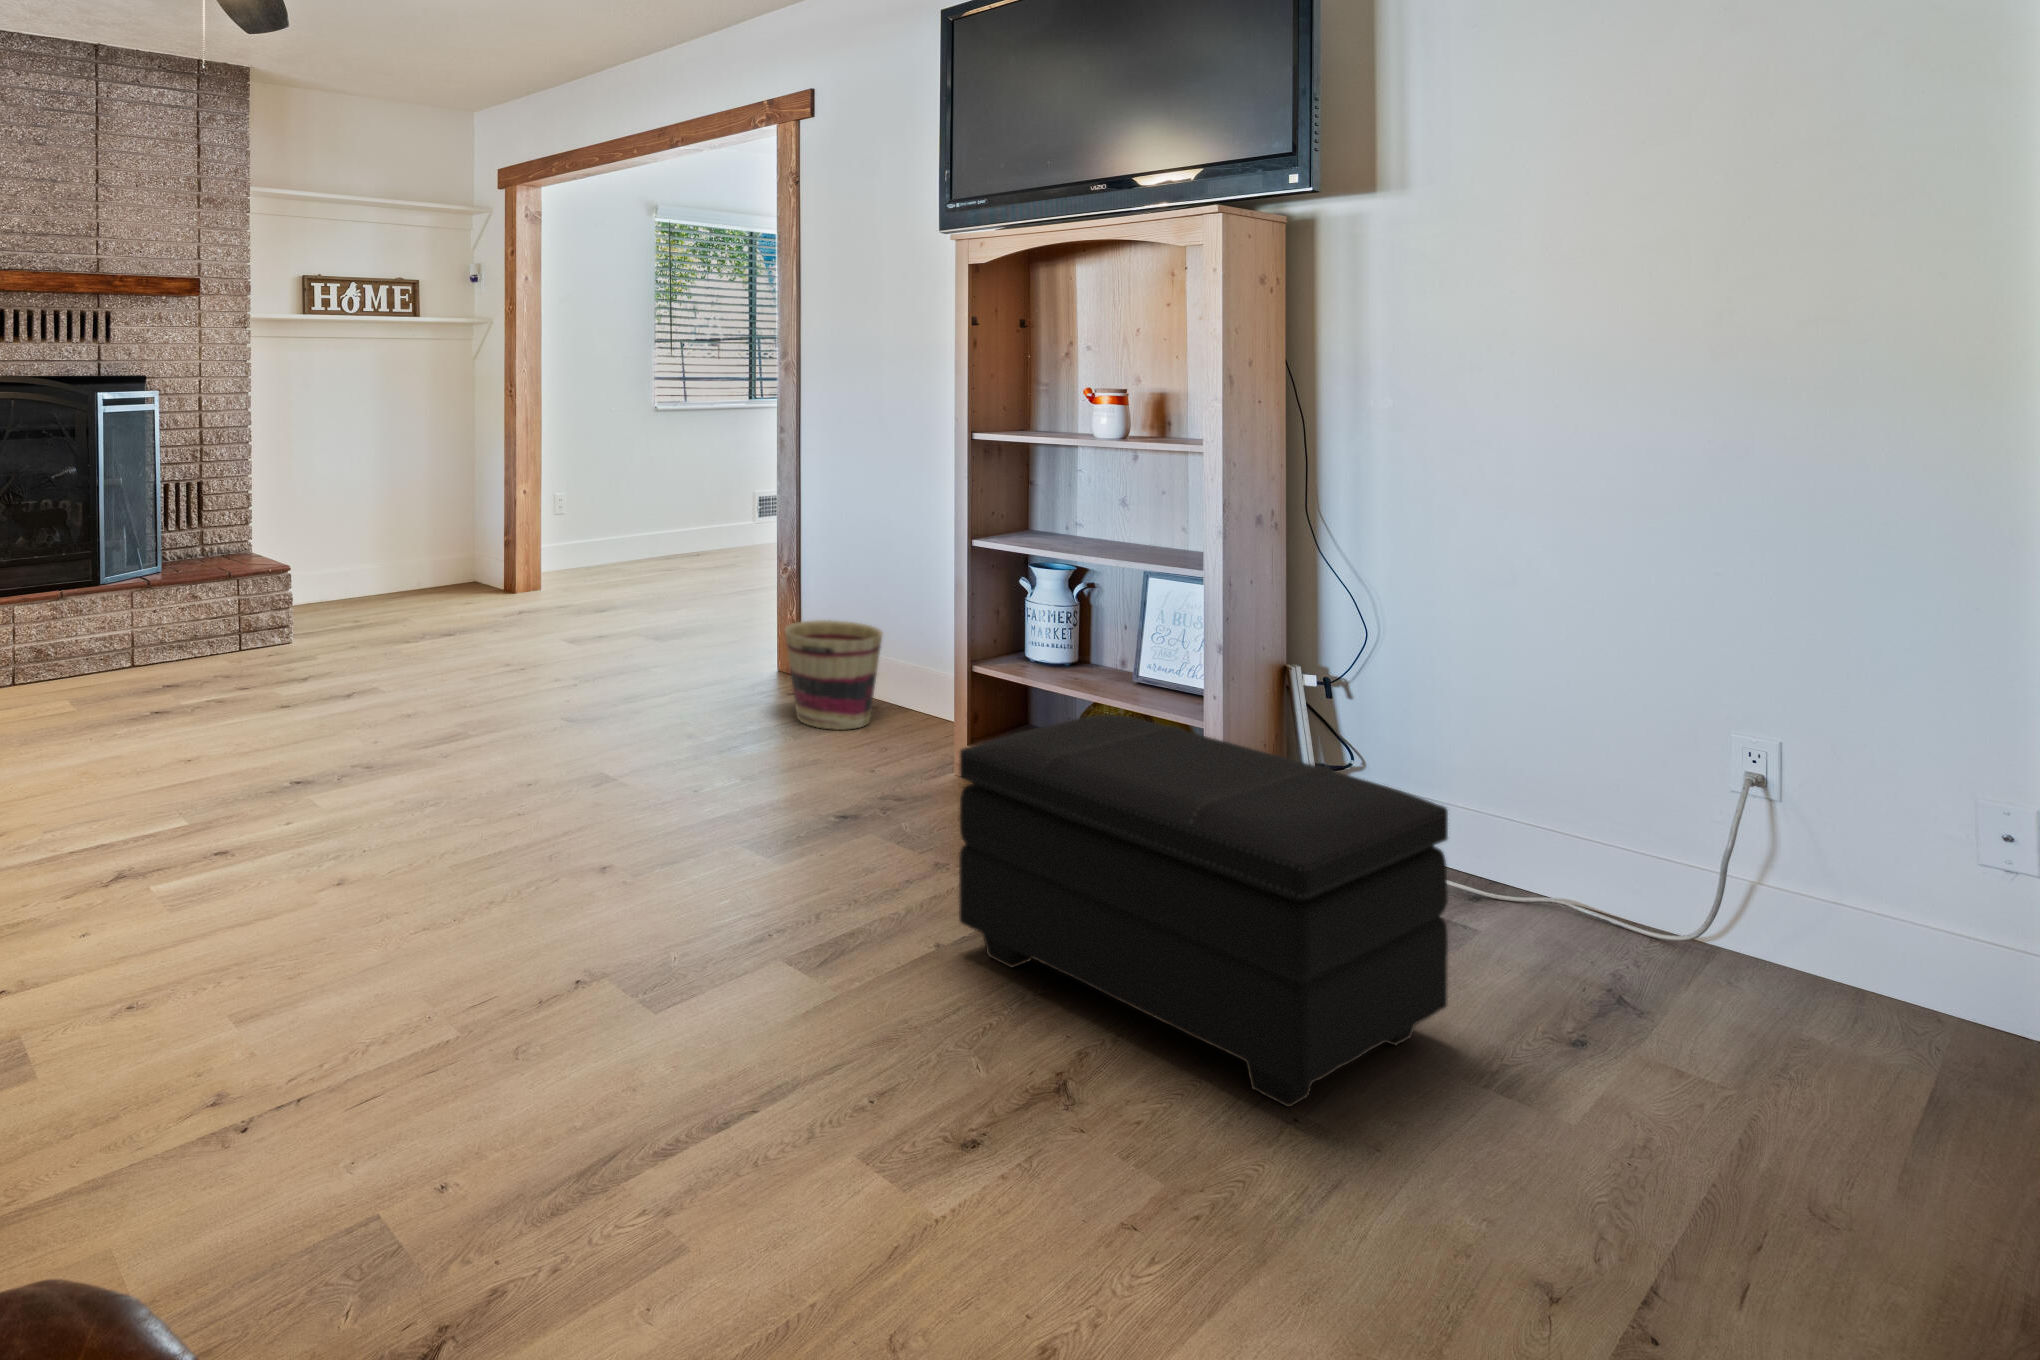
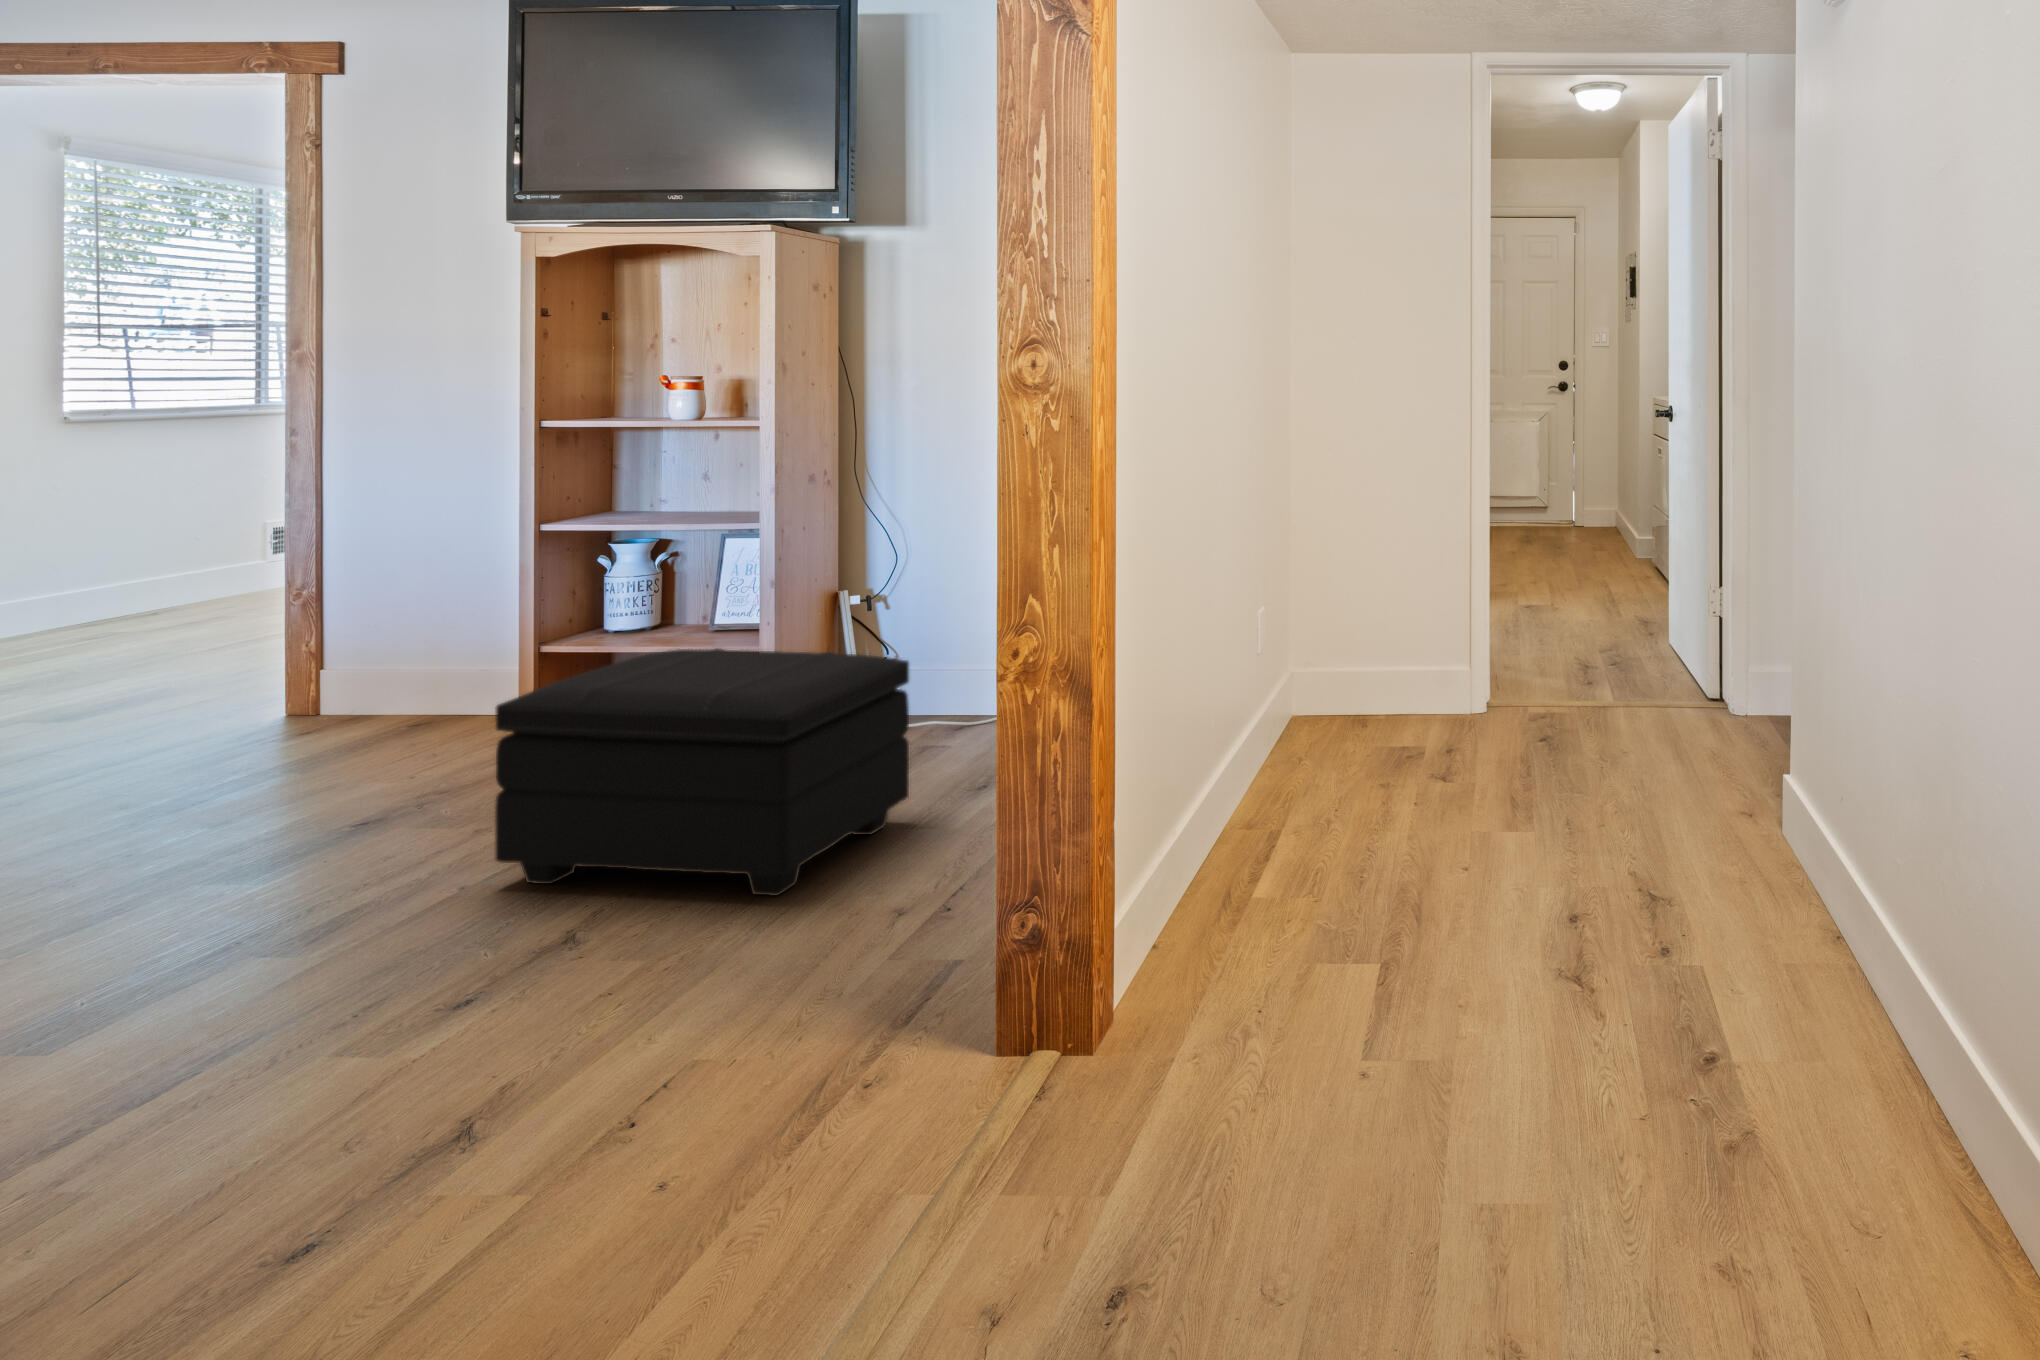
basket: present [785,620,882,730] -> none [294,629,436,748]

